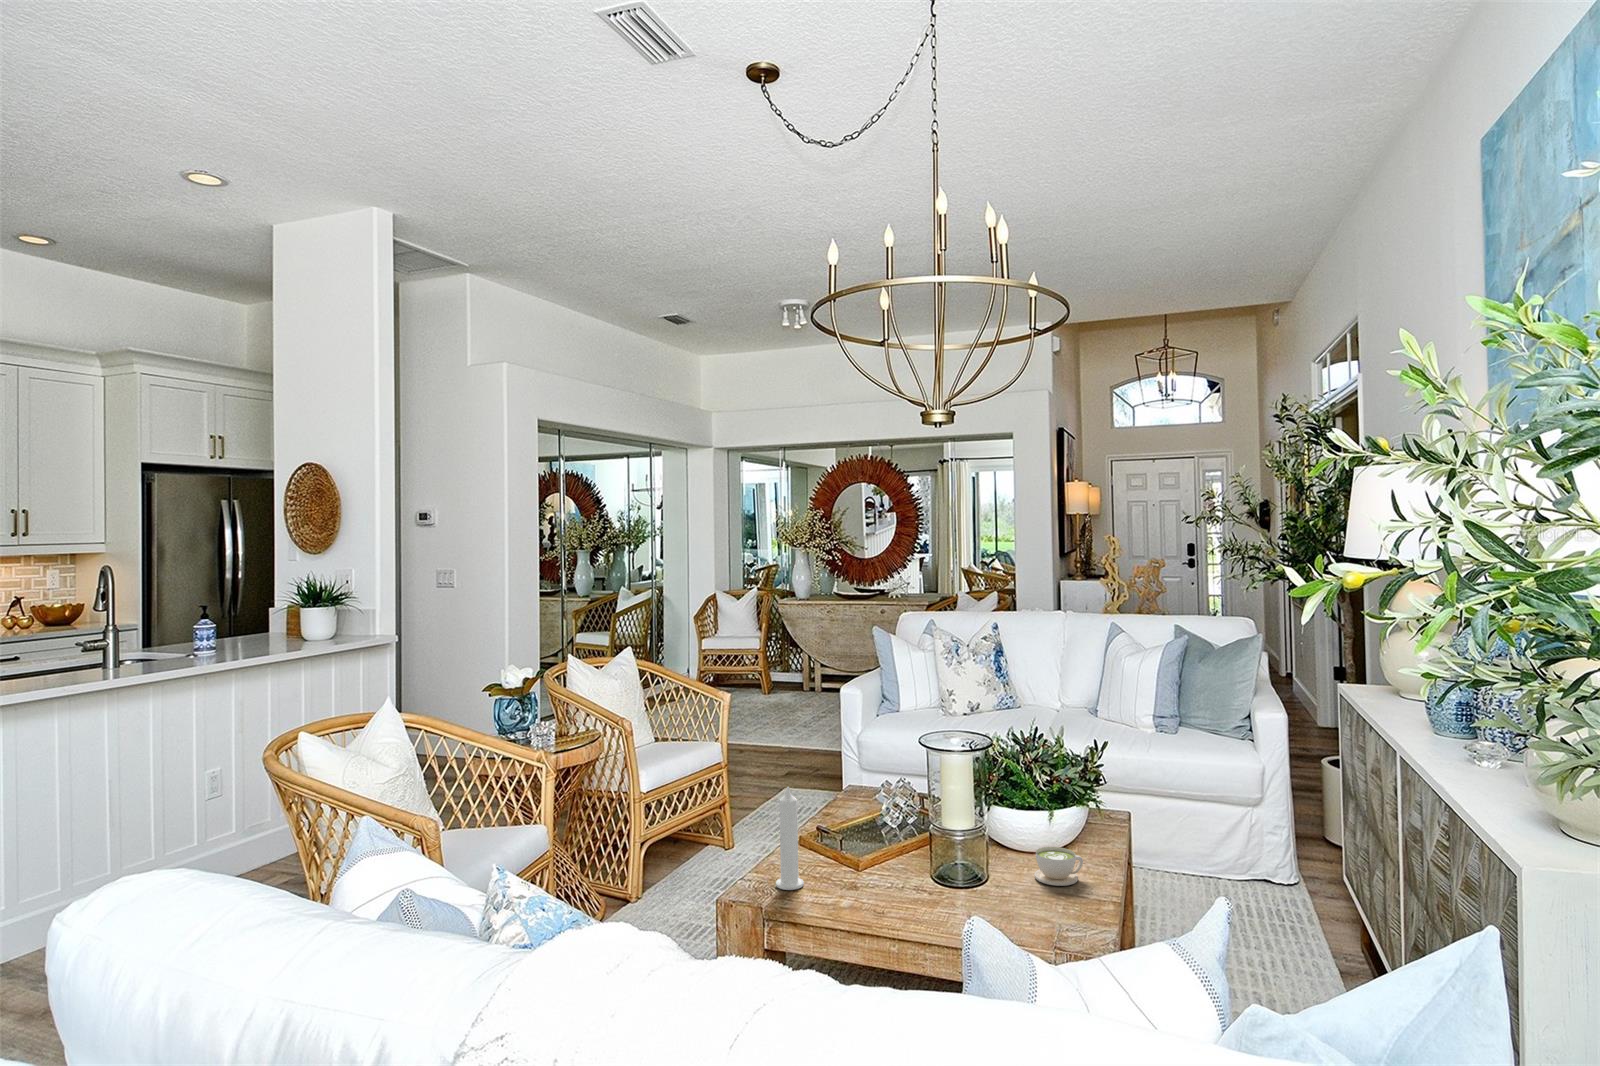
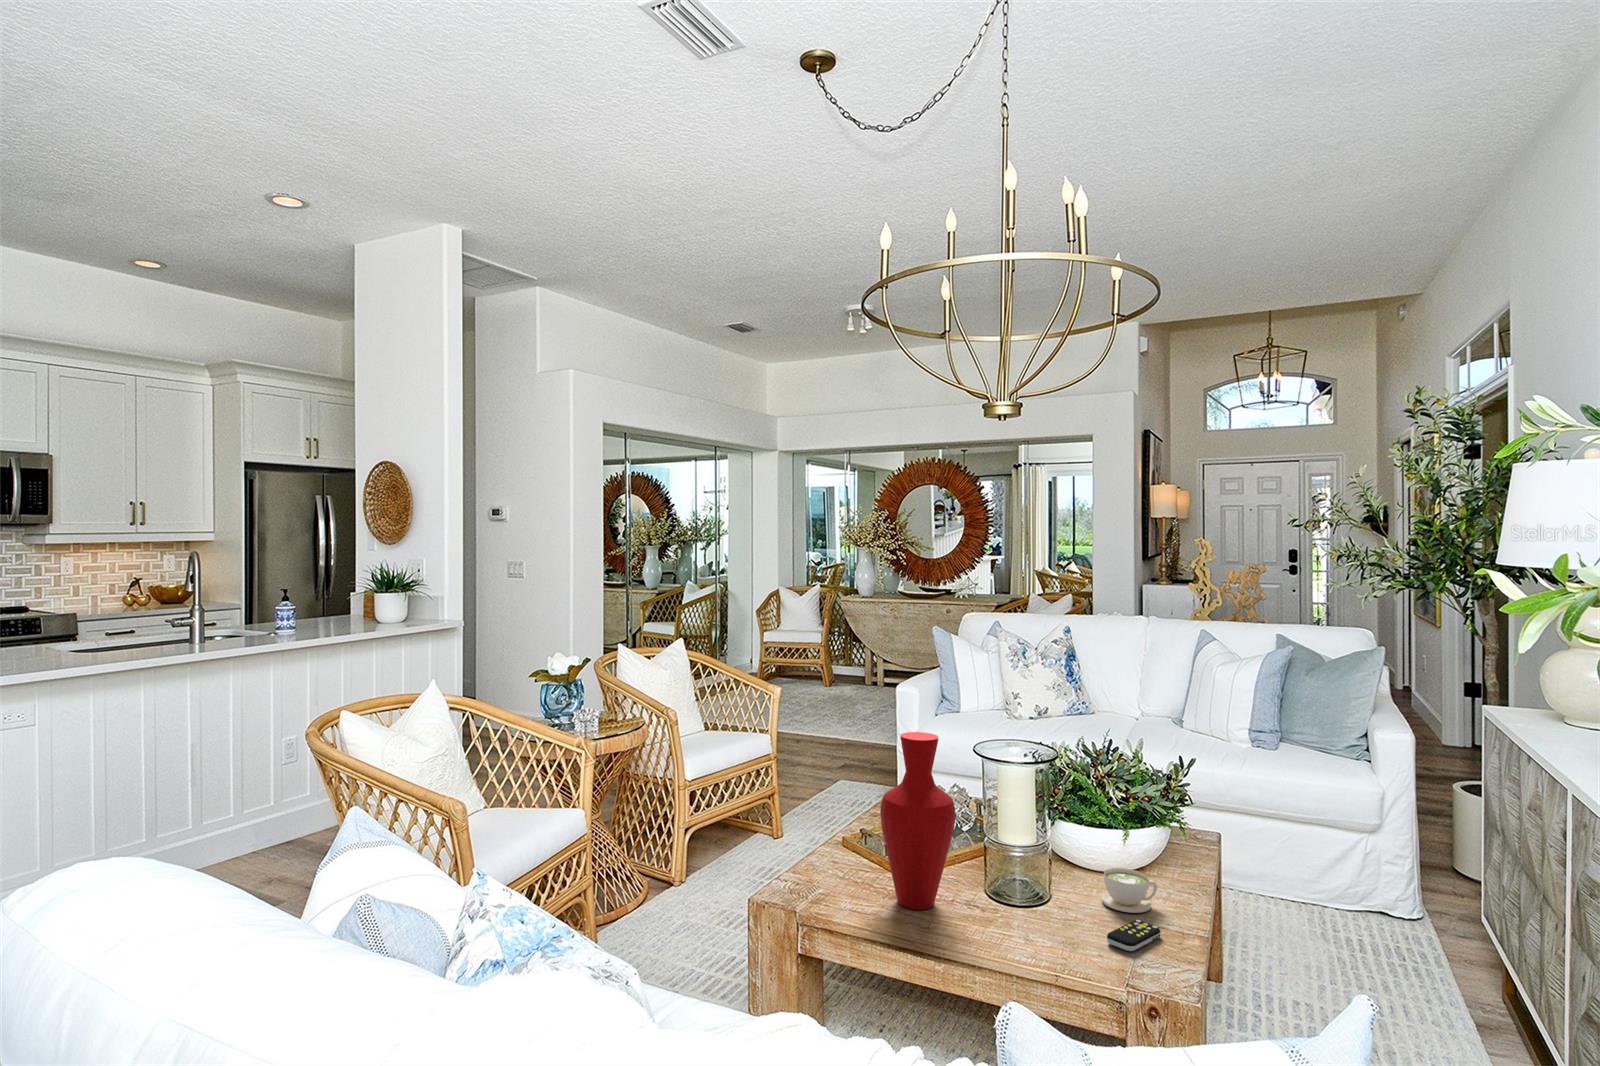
vase: none [832,734,901,897] -> present [880,732,956,910]
candle: present [776,787,804,890] -> none [817,784,847,895]
remote control: none [1040,891,1086,919] -> present [1107,920,1160,951]

